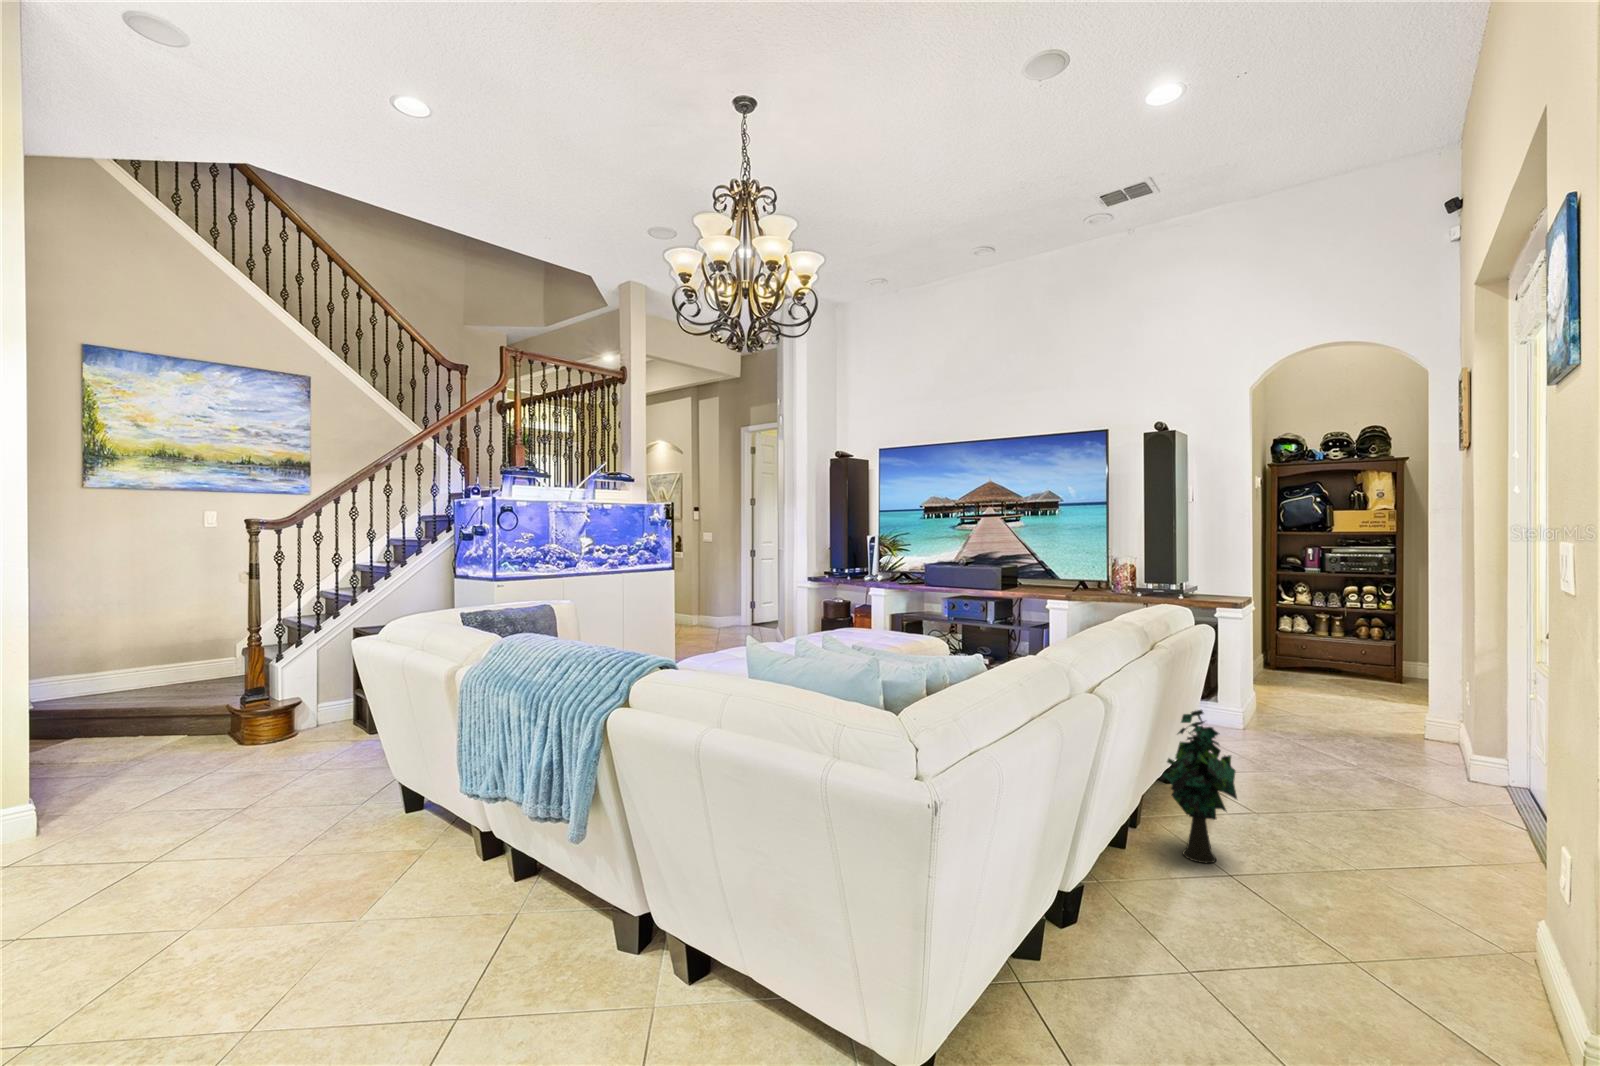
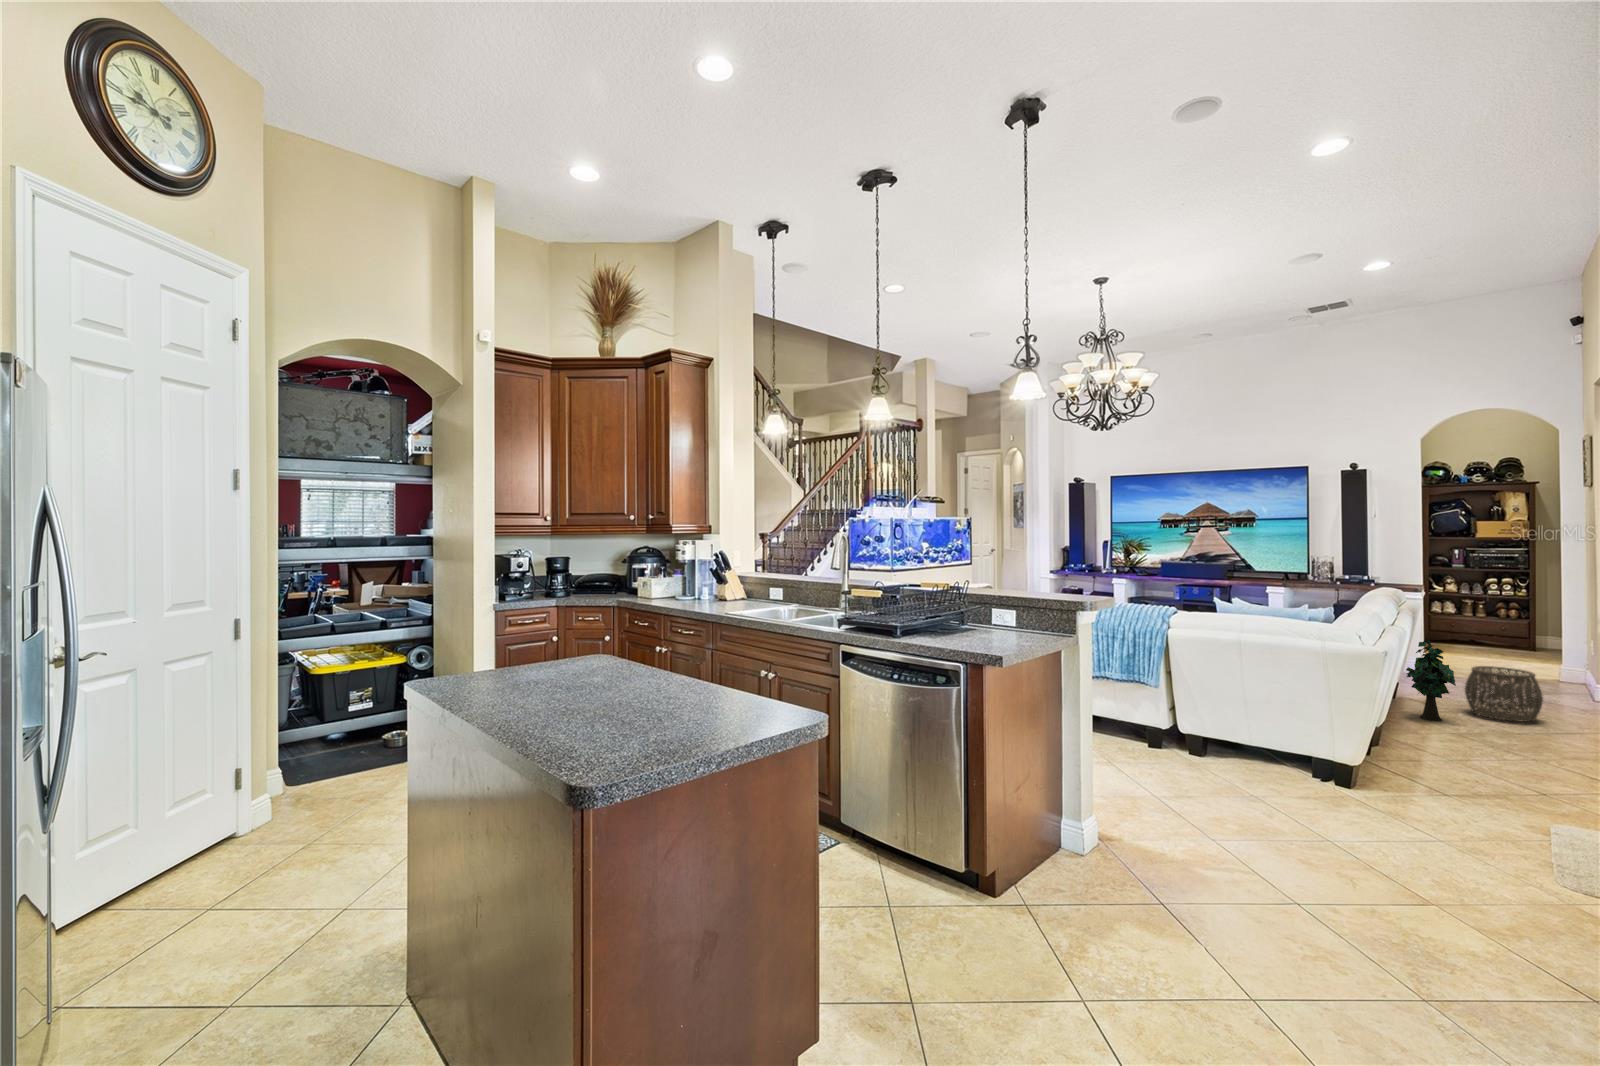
woven basket: none [1263,750,1384,862] -> present [1465,666,1543,722]

